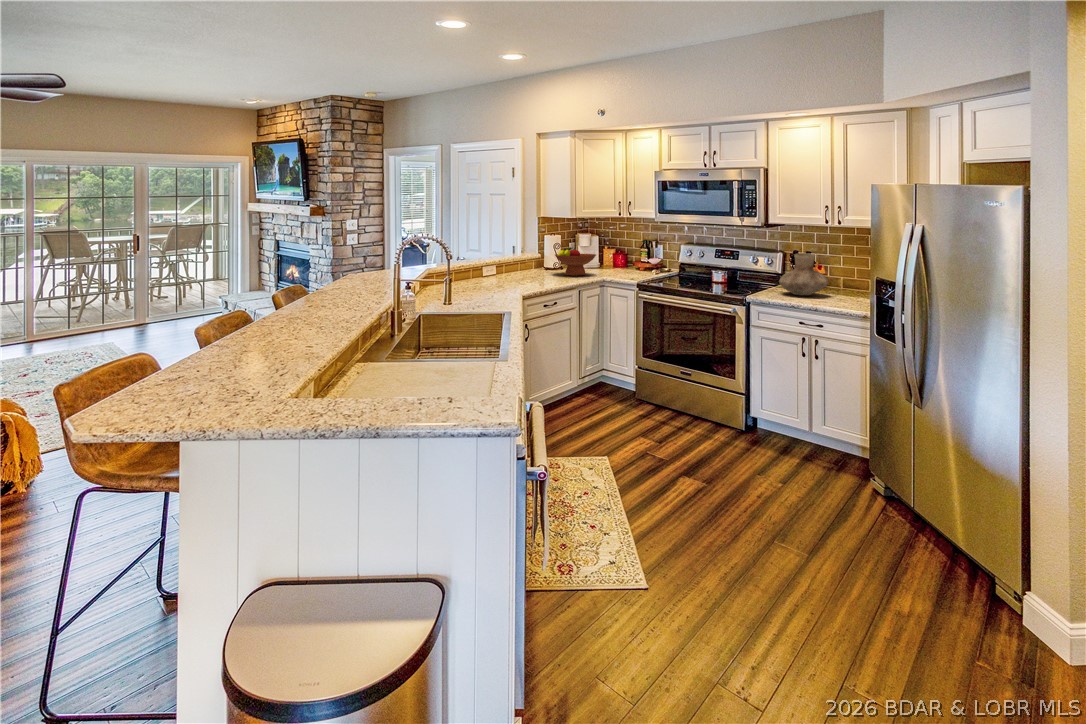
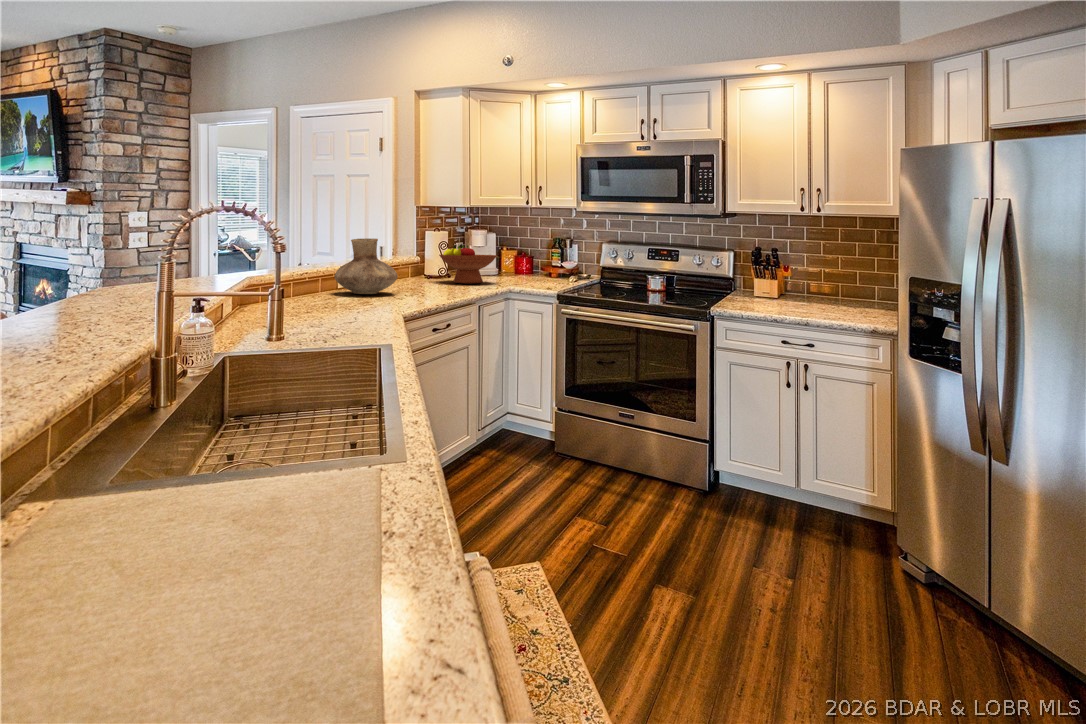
vase: present [779,253,828,295] -> present [334,238,398,294]

